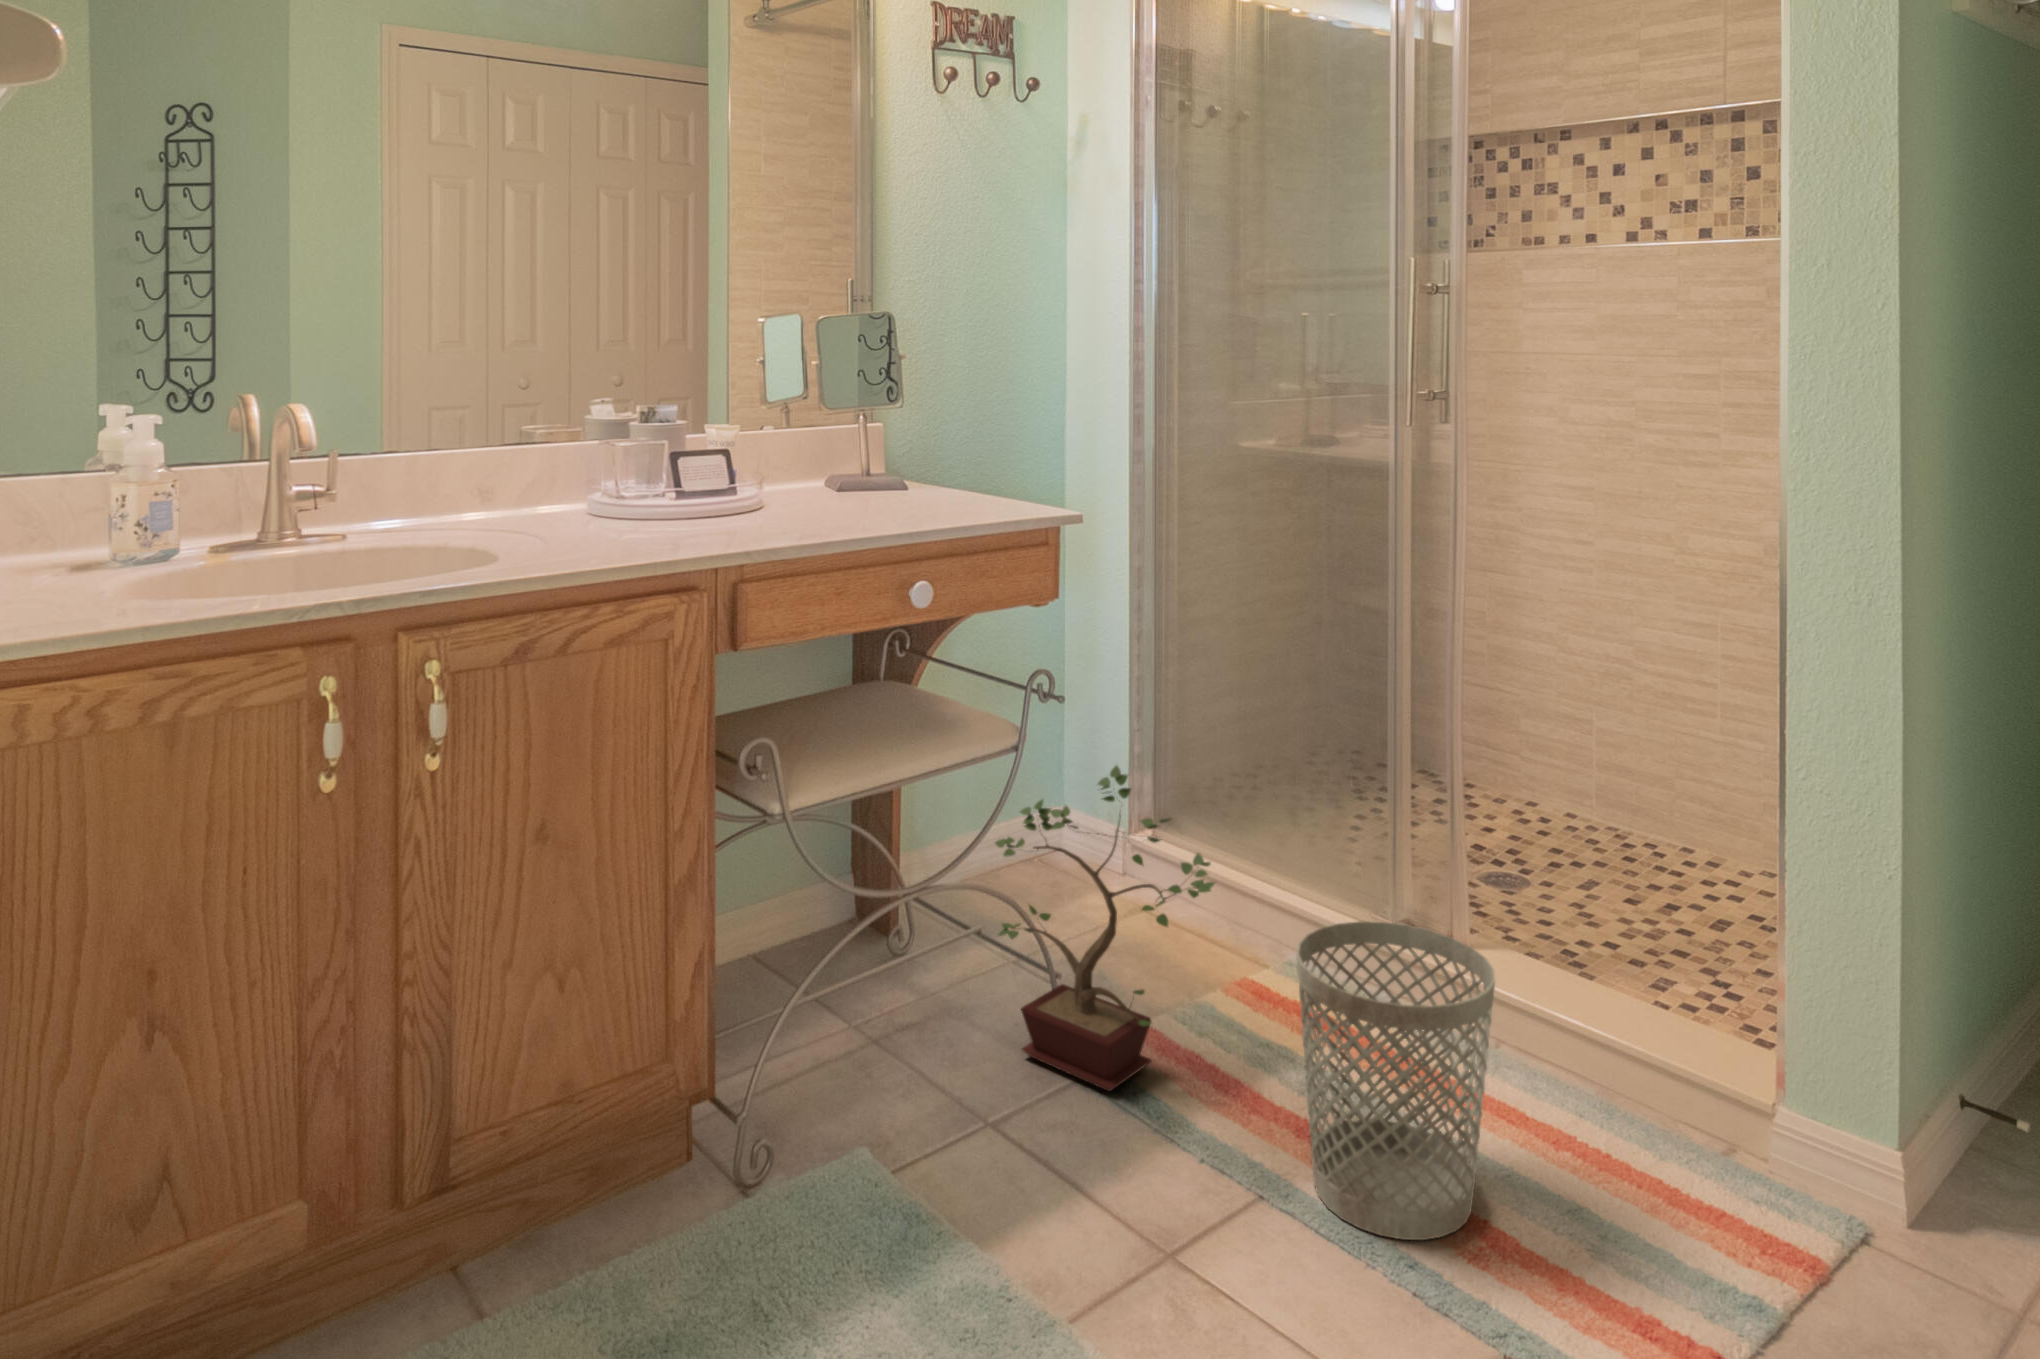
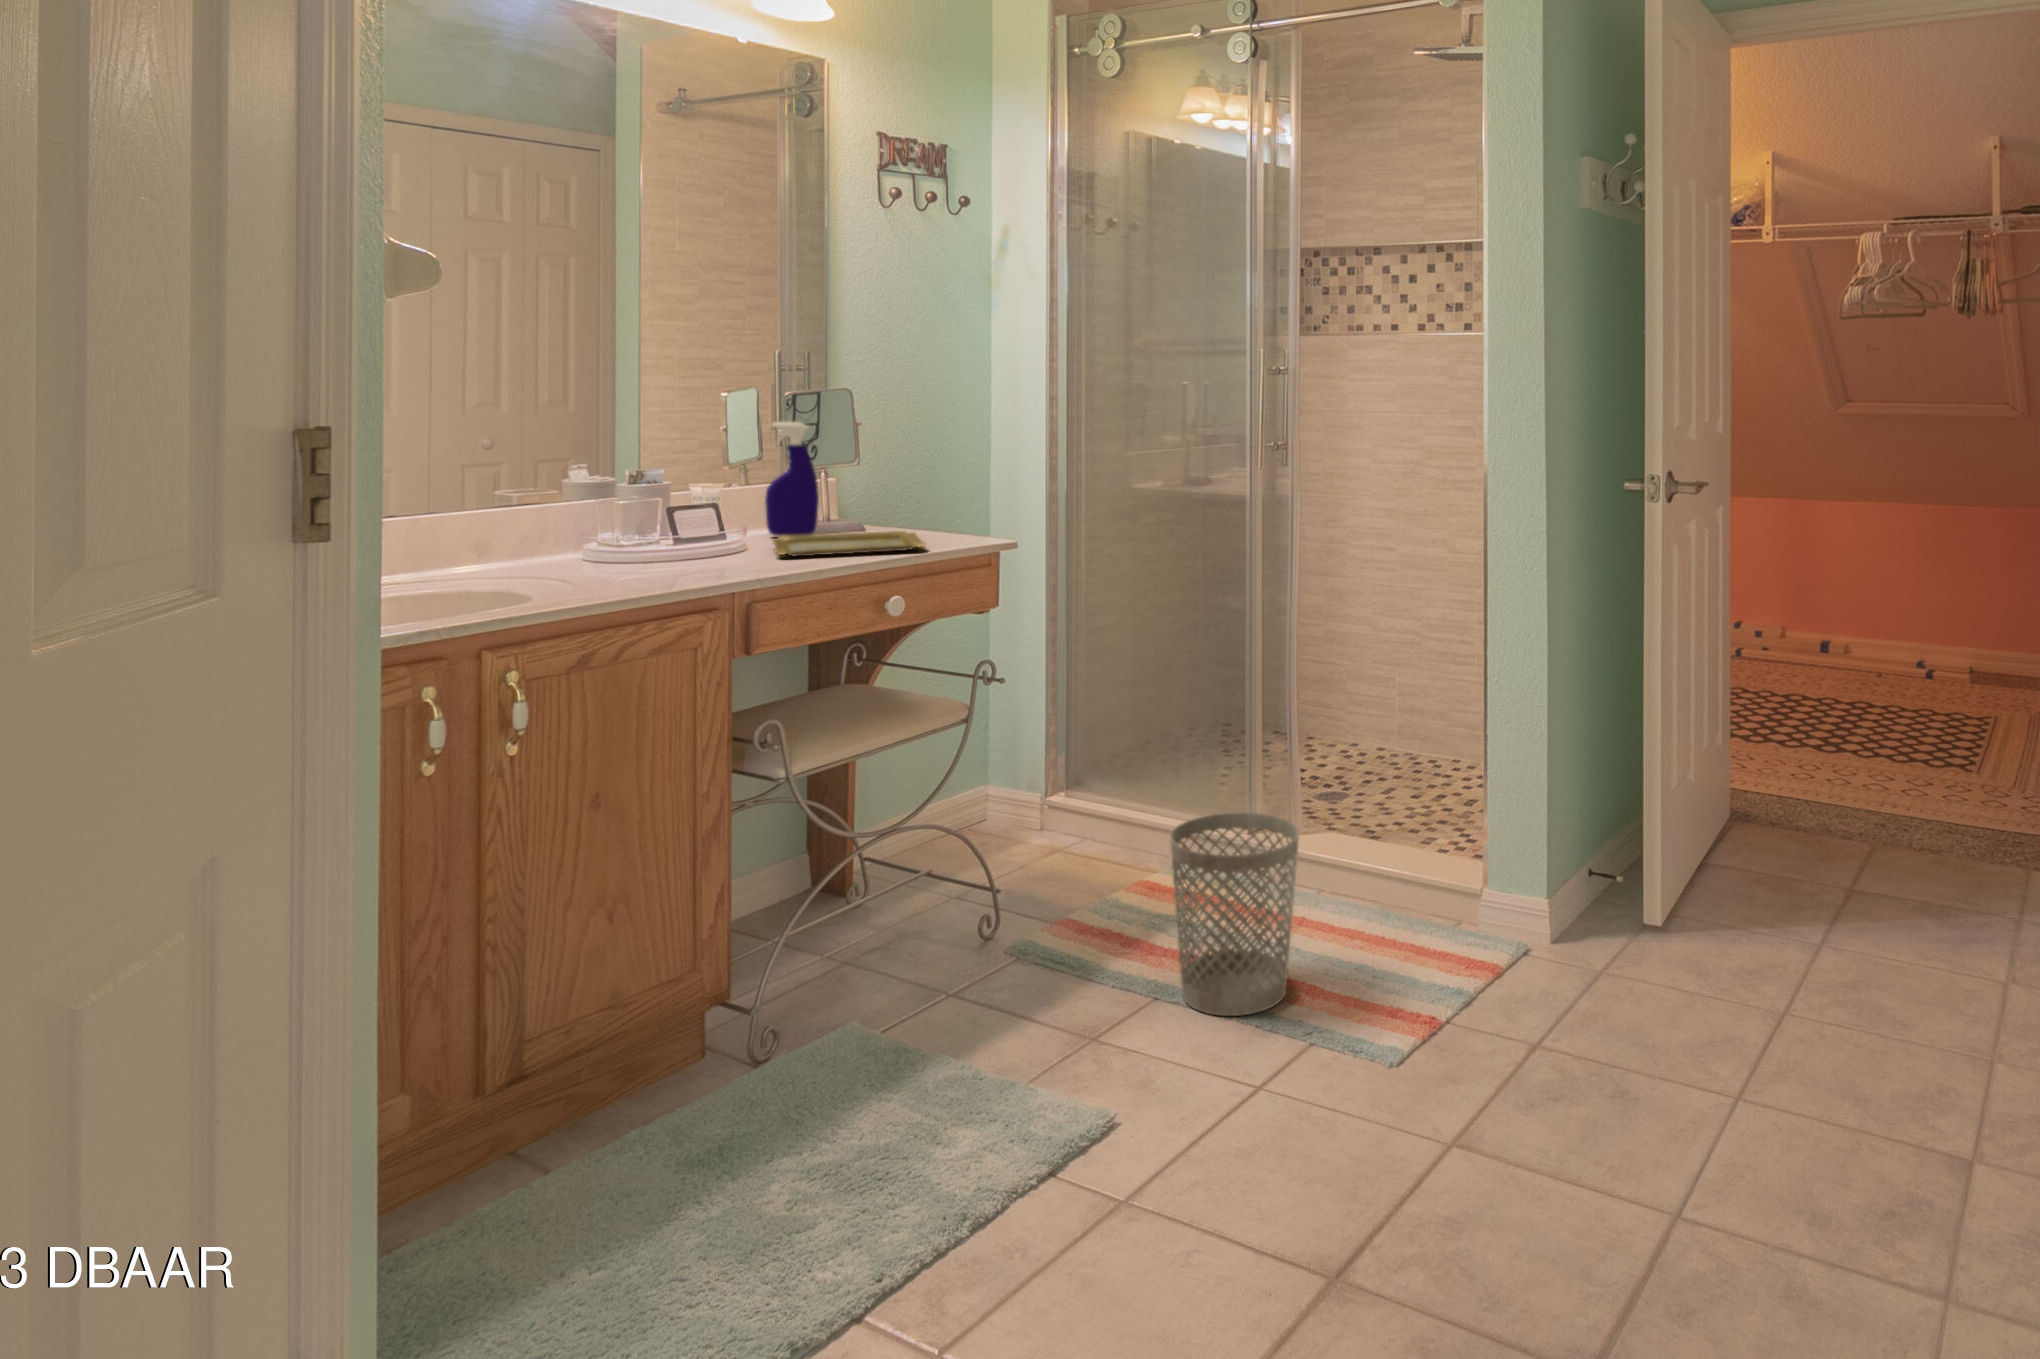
spray bottle: none [788,354,850,494] -> present [765,422,819,537]
tray: none [784,494,969,522] -> present [772,531,925,556]
potted plant: present [995,765,1215,1091] -> none [944,724,1116,967]

